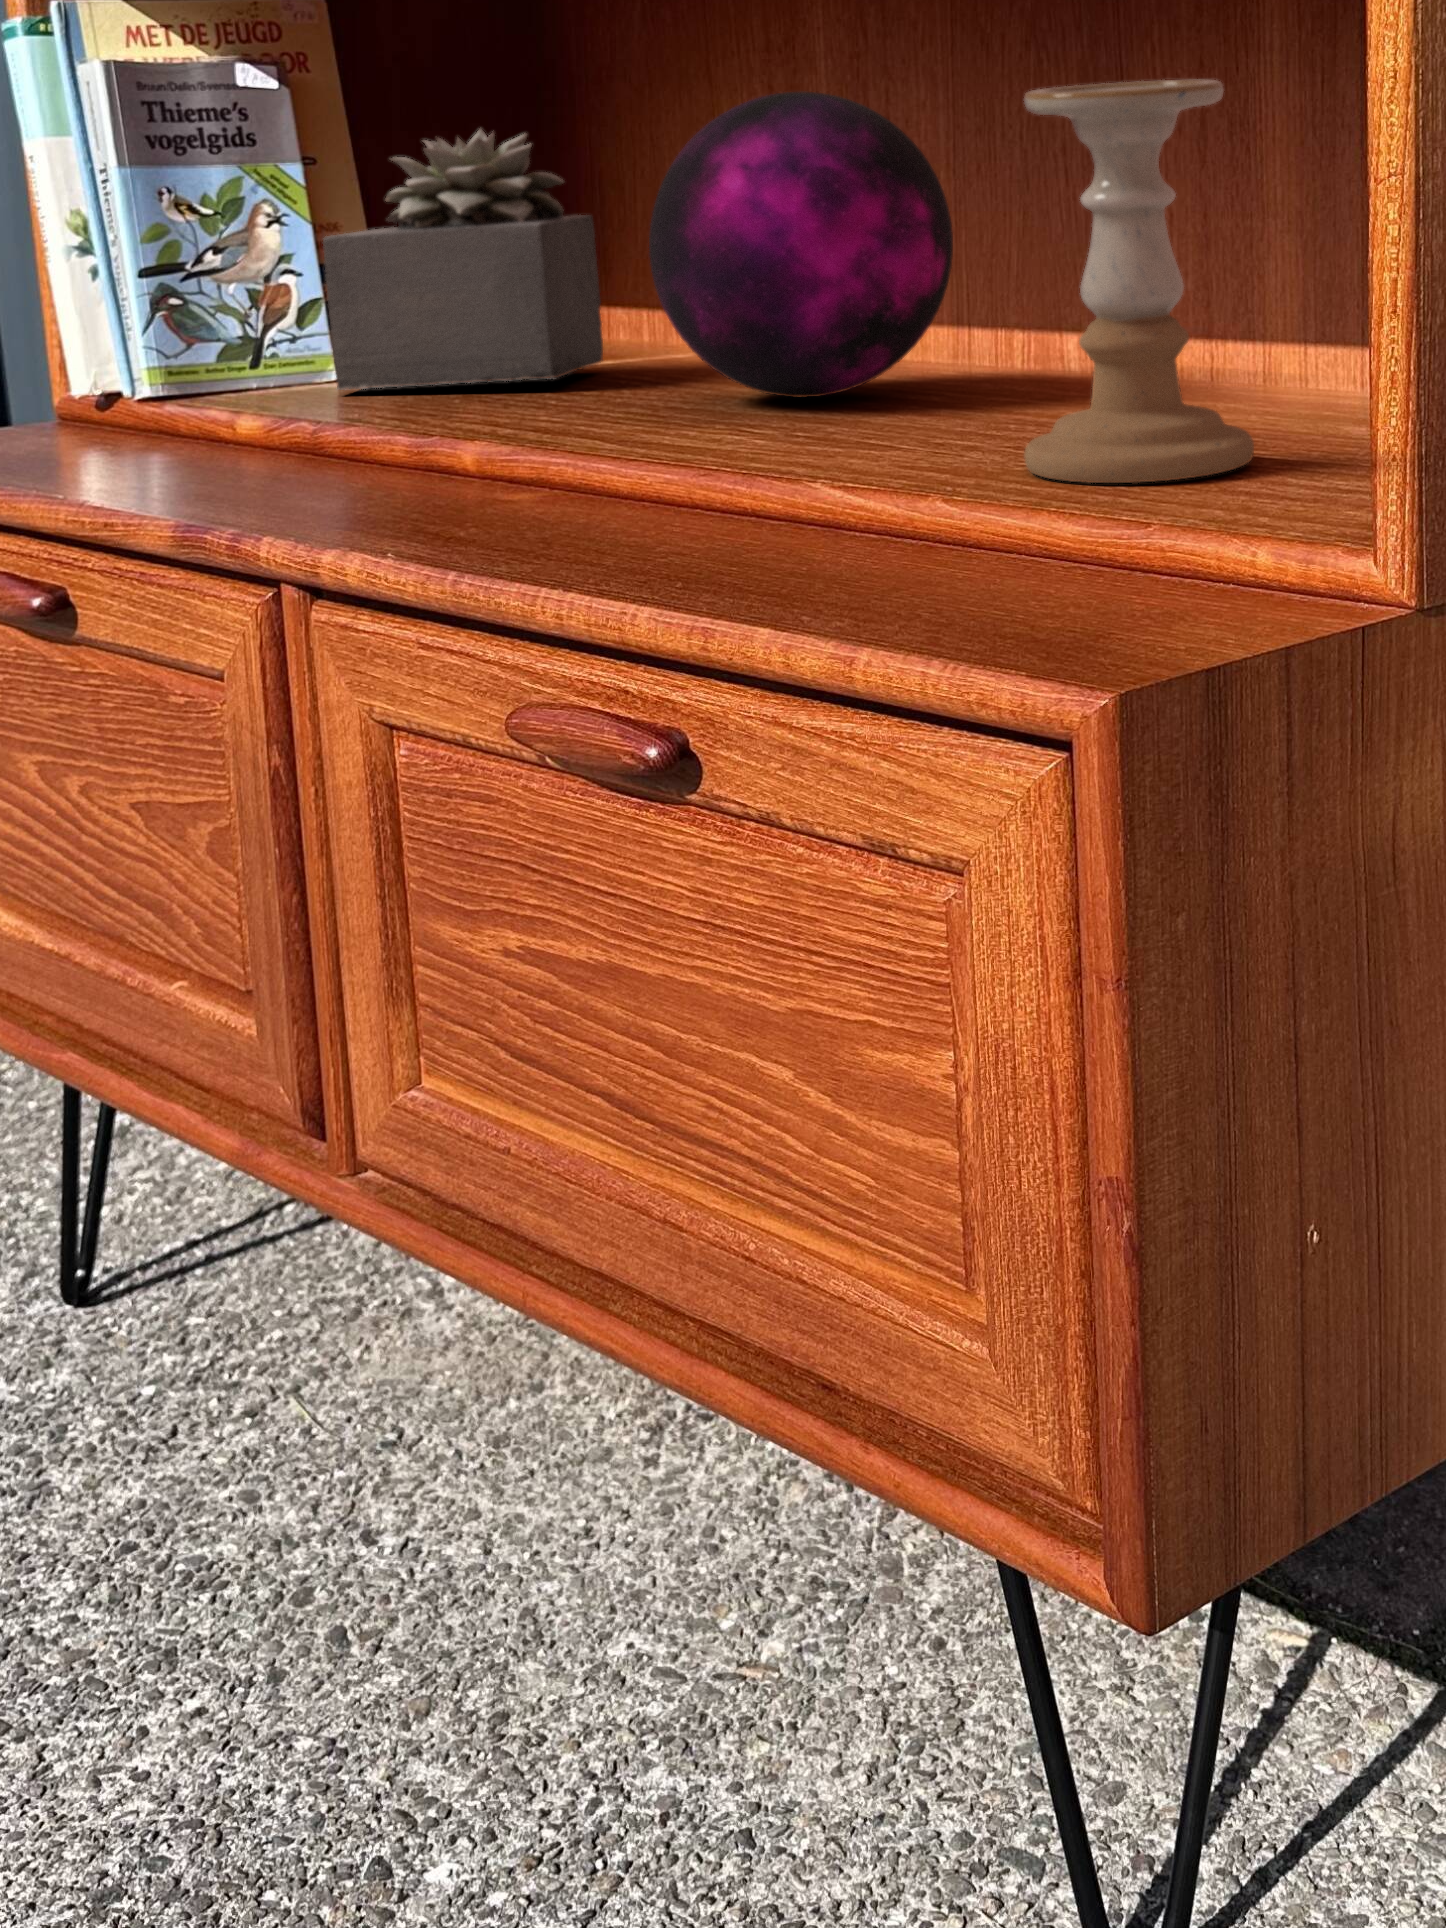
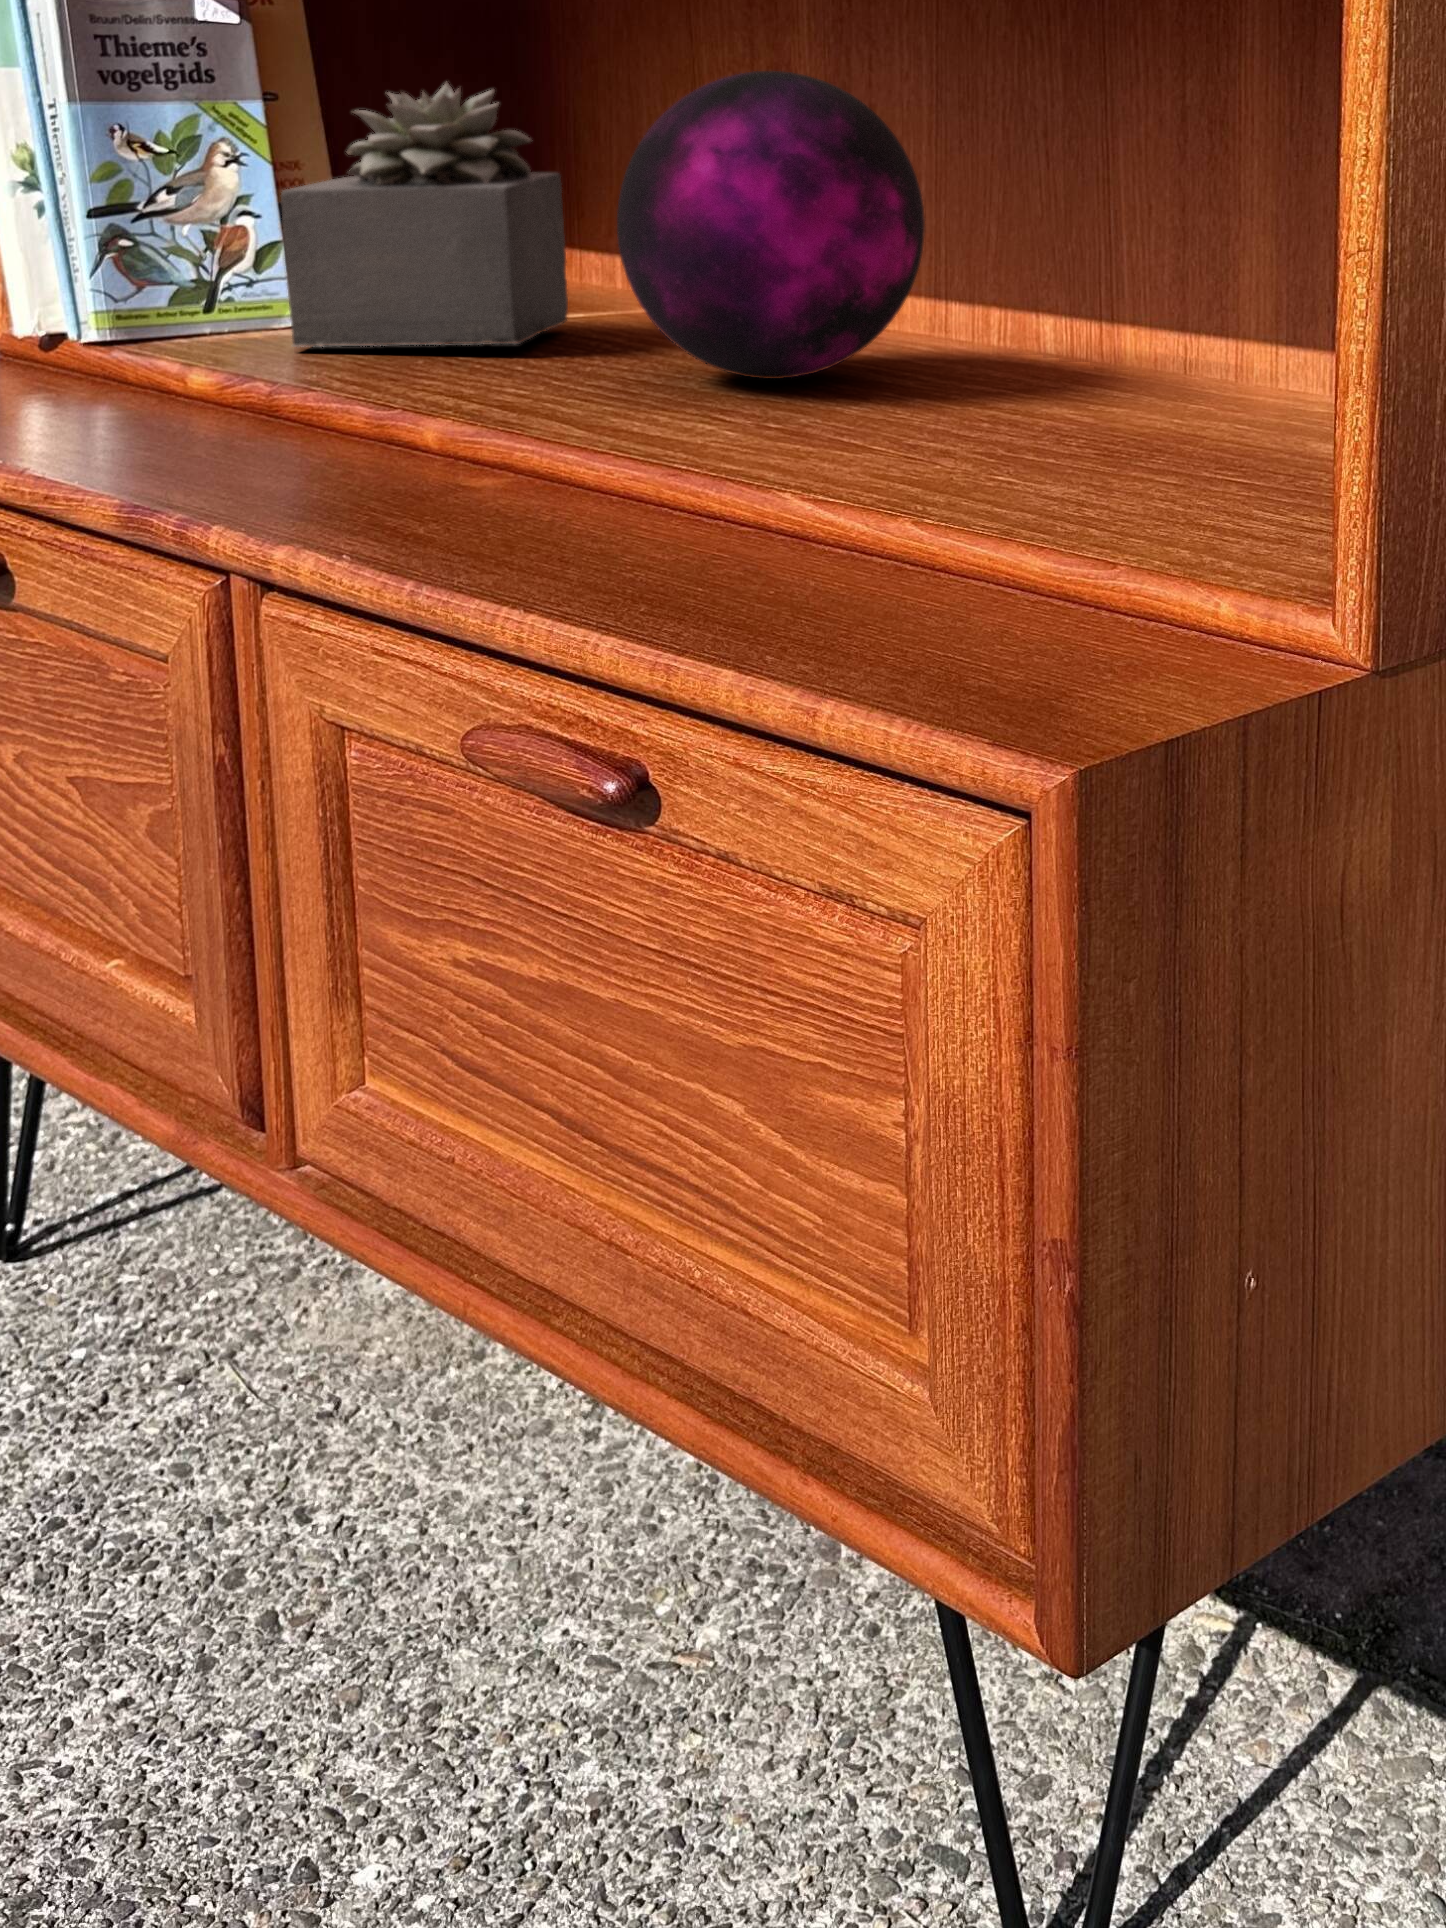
candle holder: present [1024,79,1254,483] -> none [989,104,1216,511]

